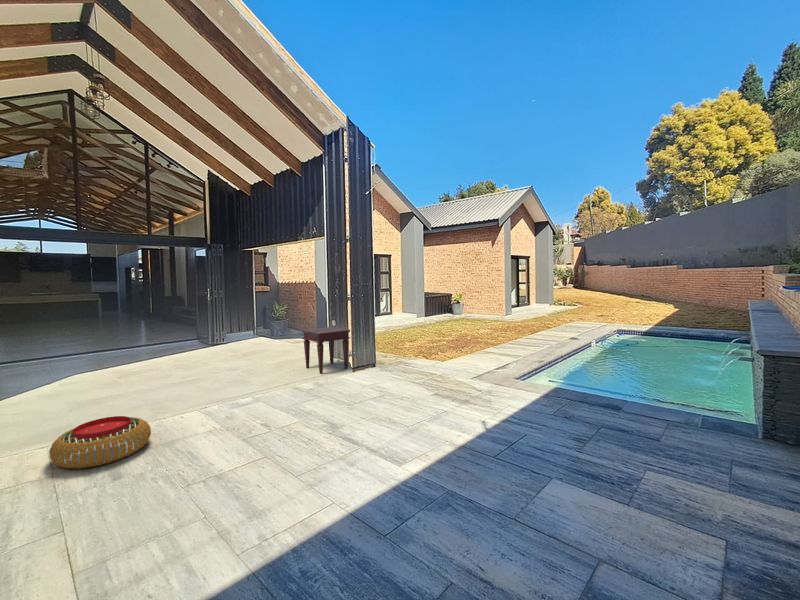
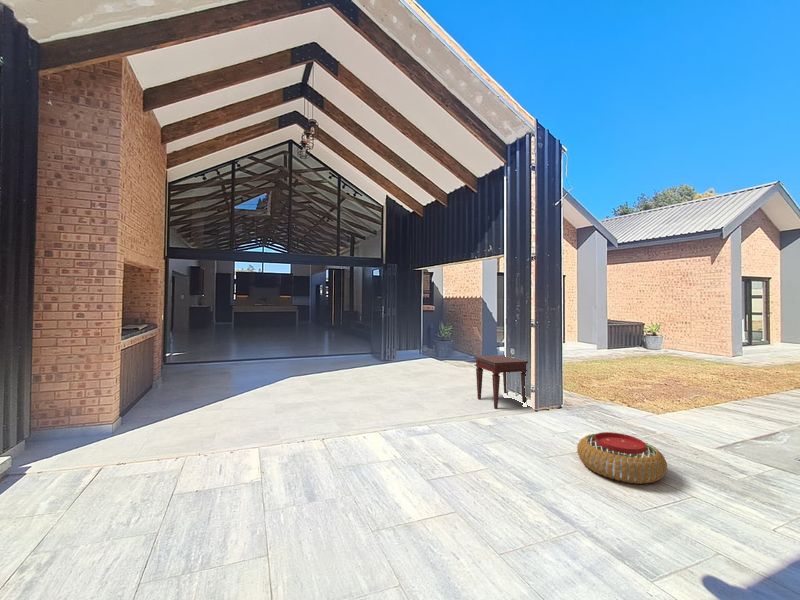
pouf: present [49,416,151,469] -> present [577,432,667,484]

